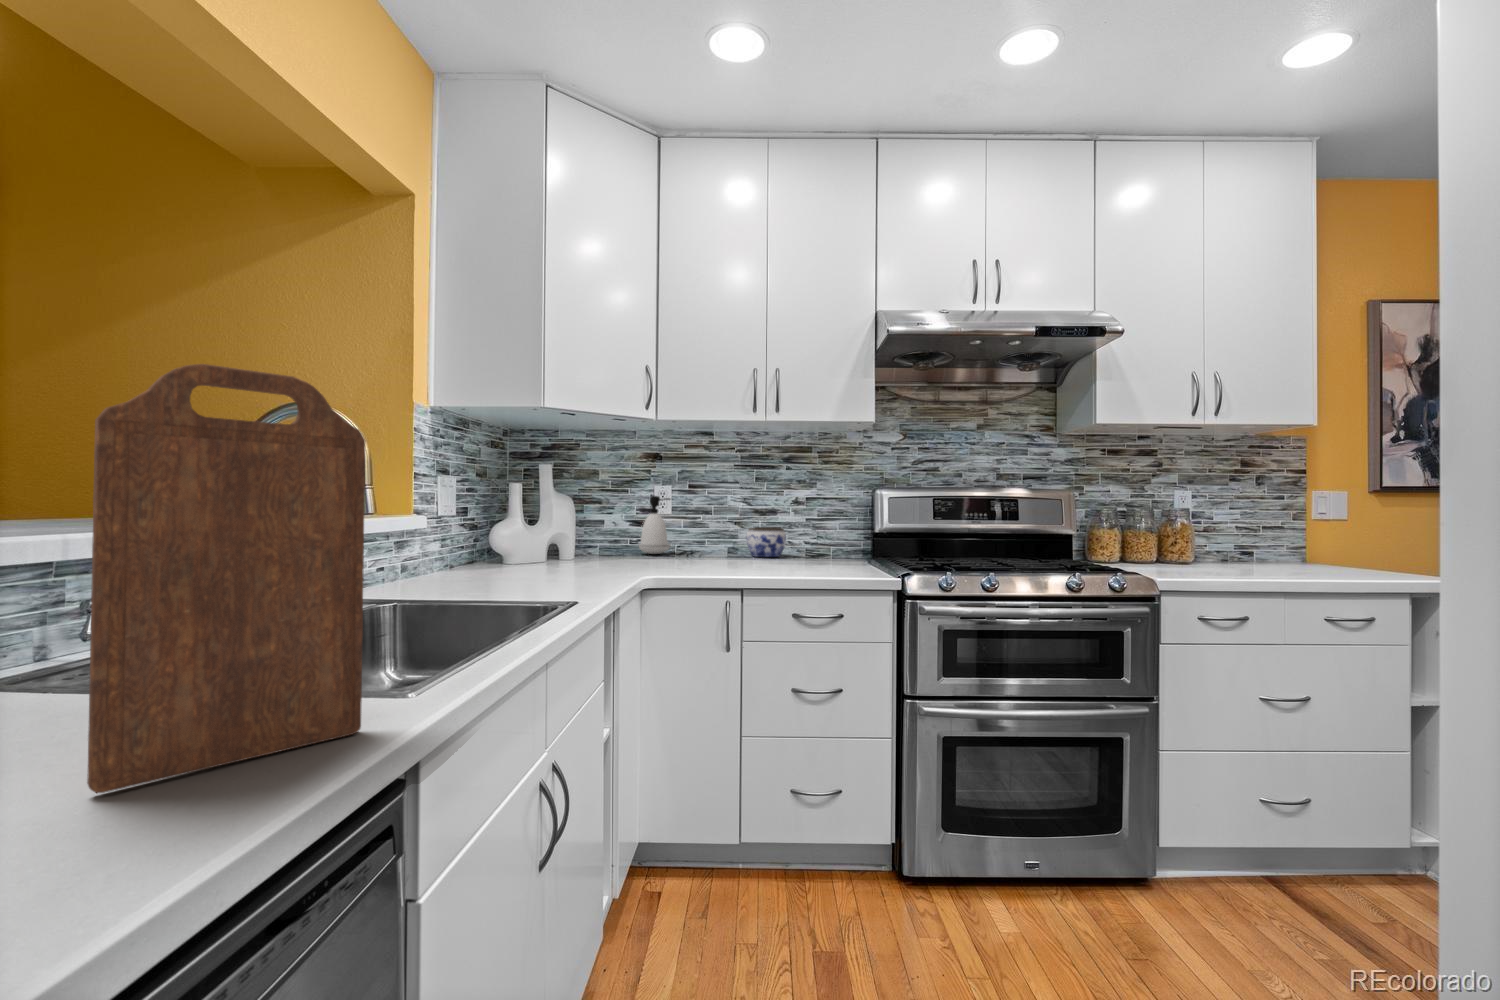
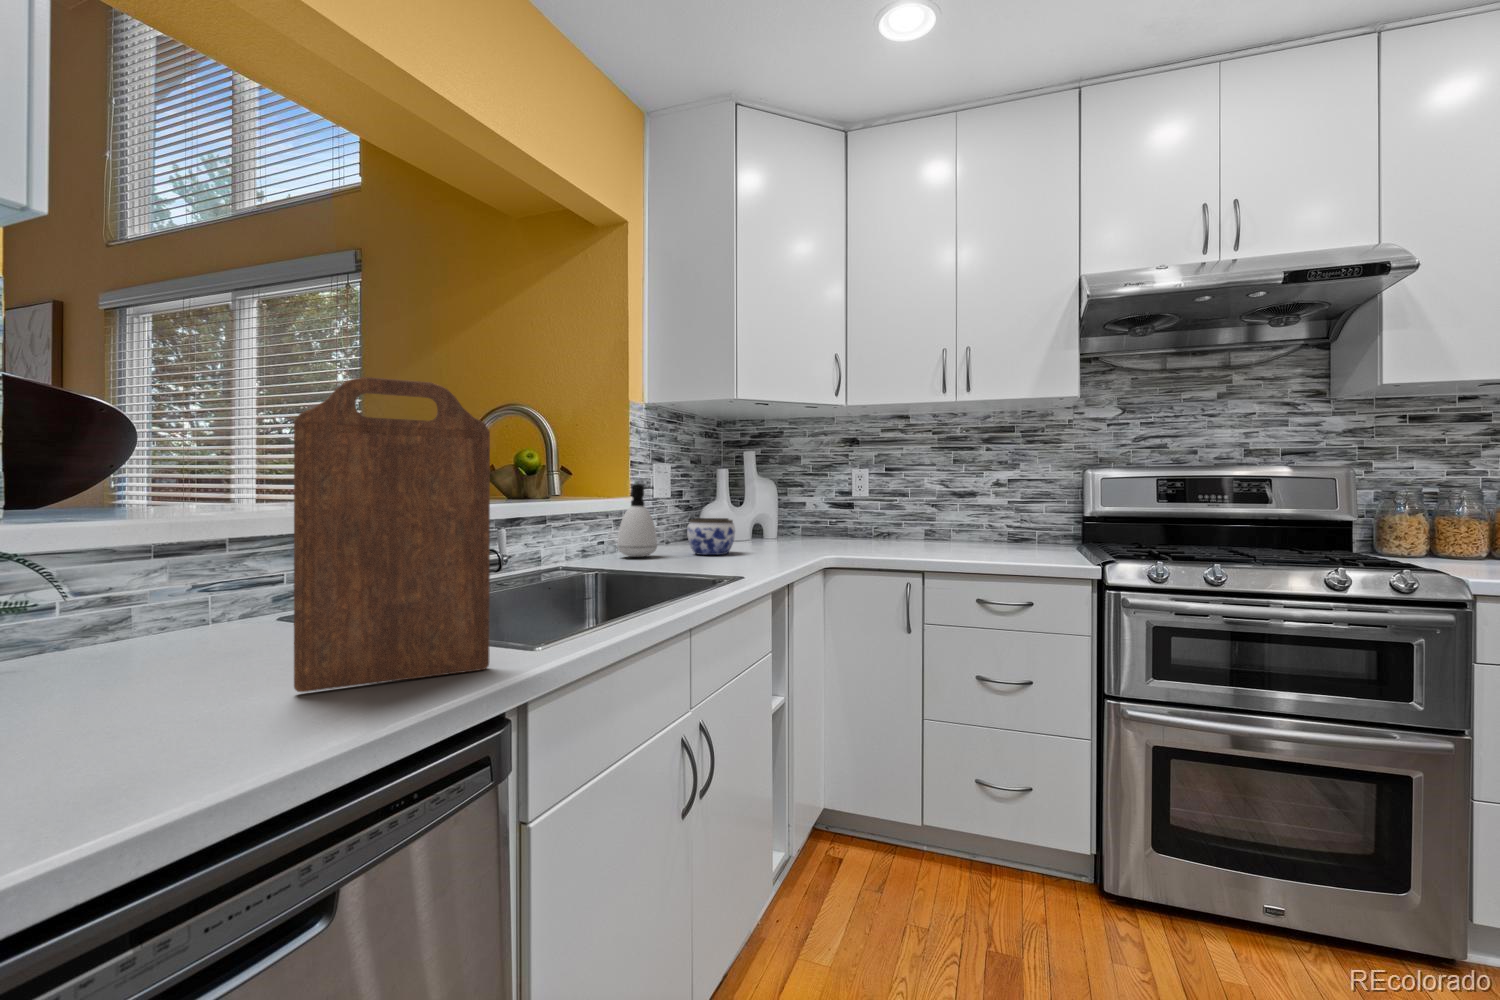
soap dispenser: present [639,496,670,554] -> present [617,484,657,557]
jar: present [746,527,786,557] -> present [687,518,735,555]

